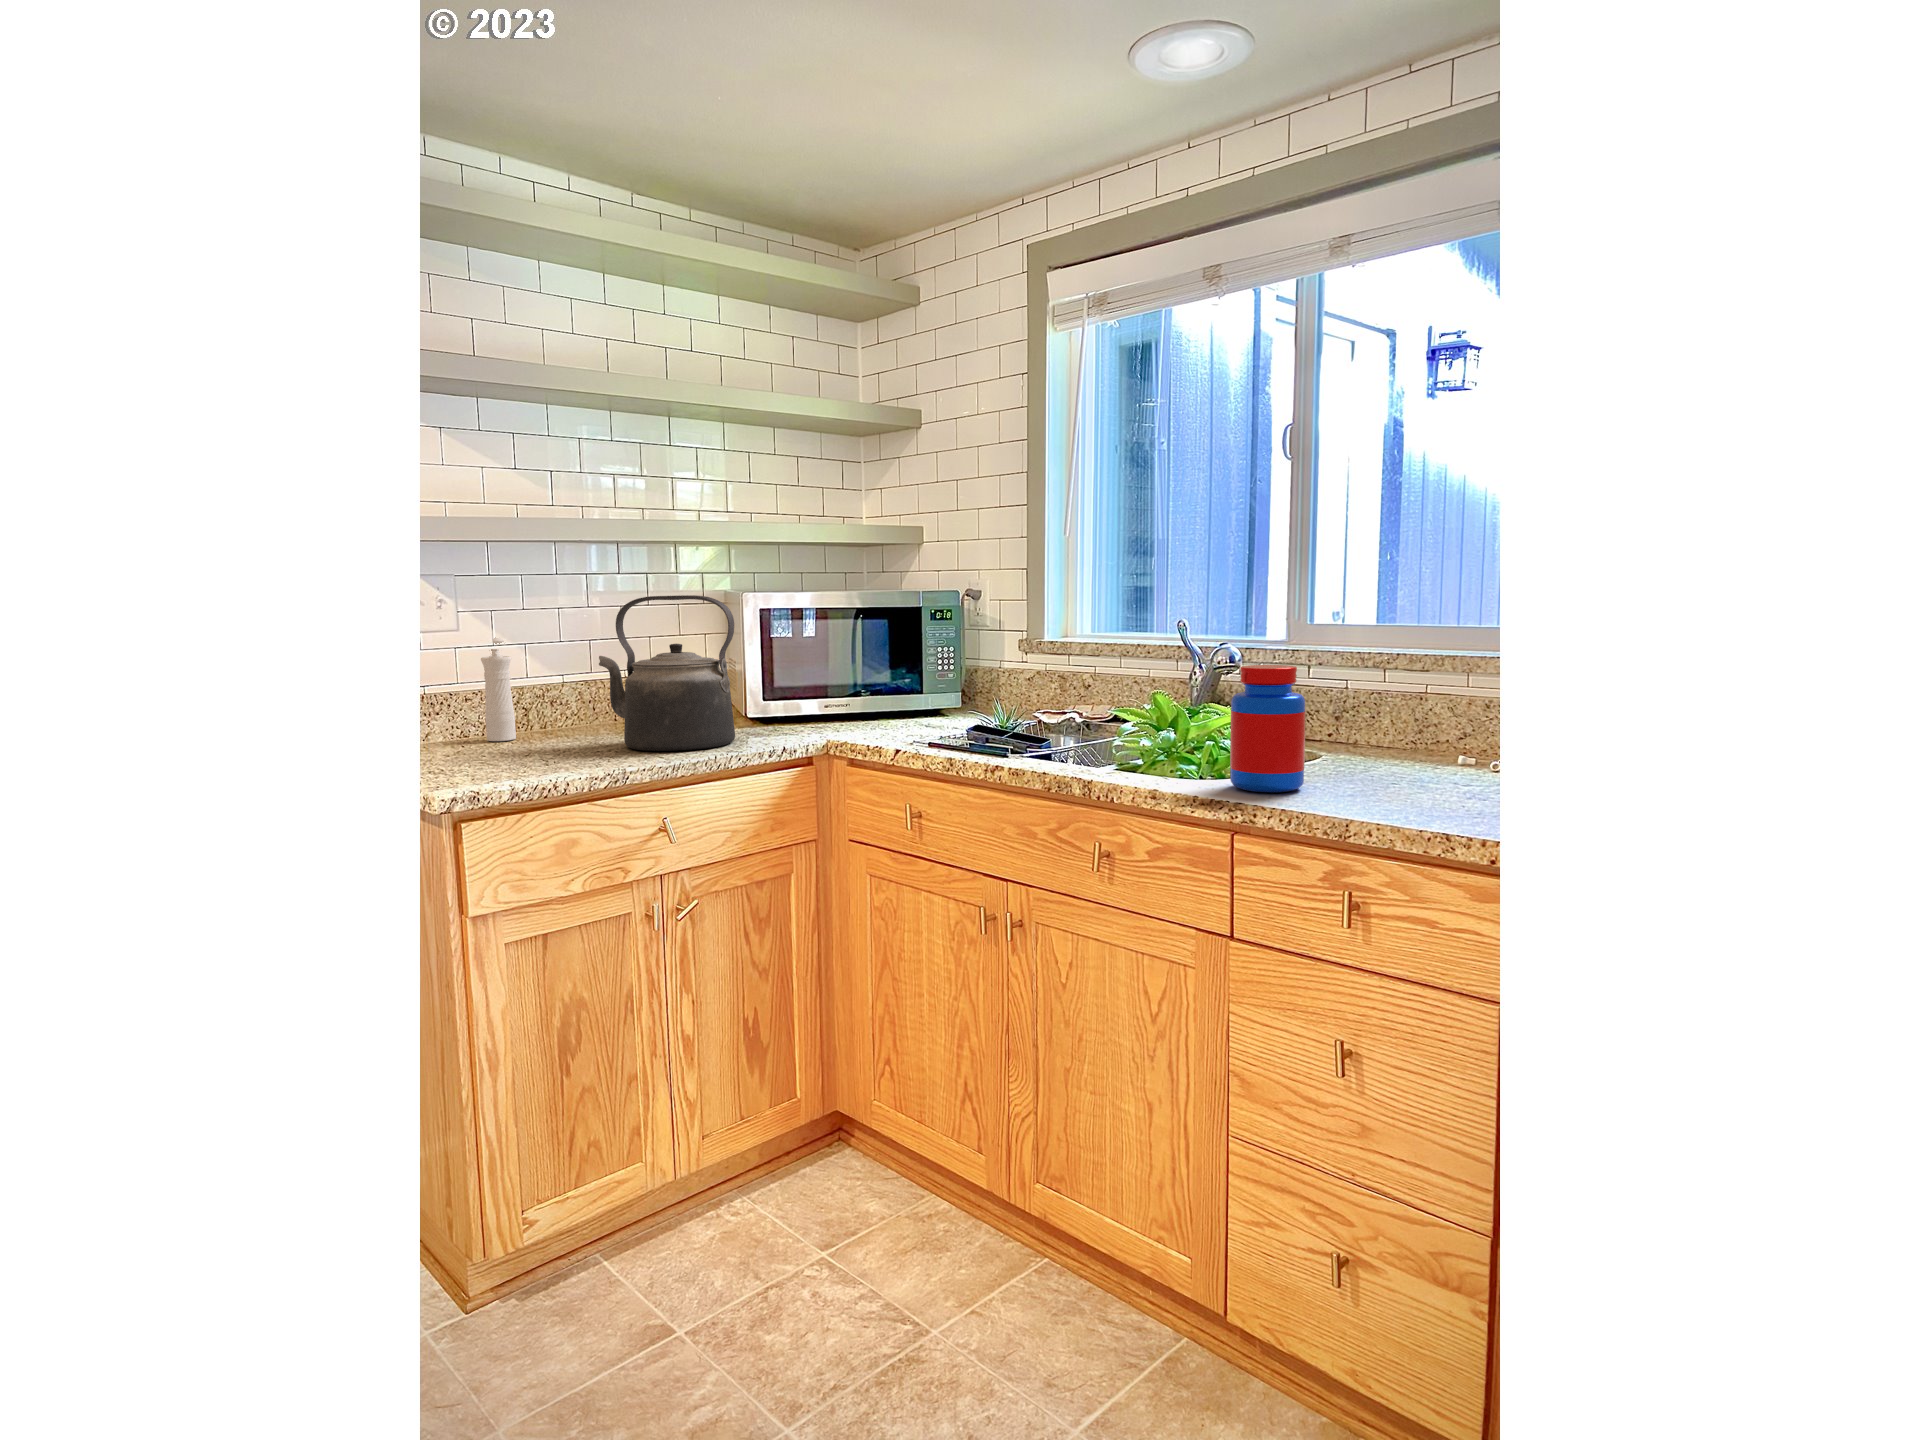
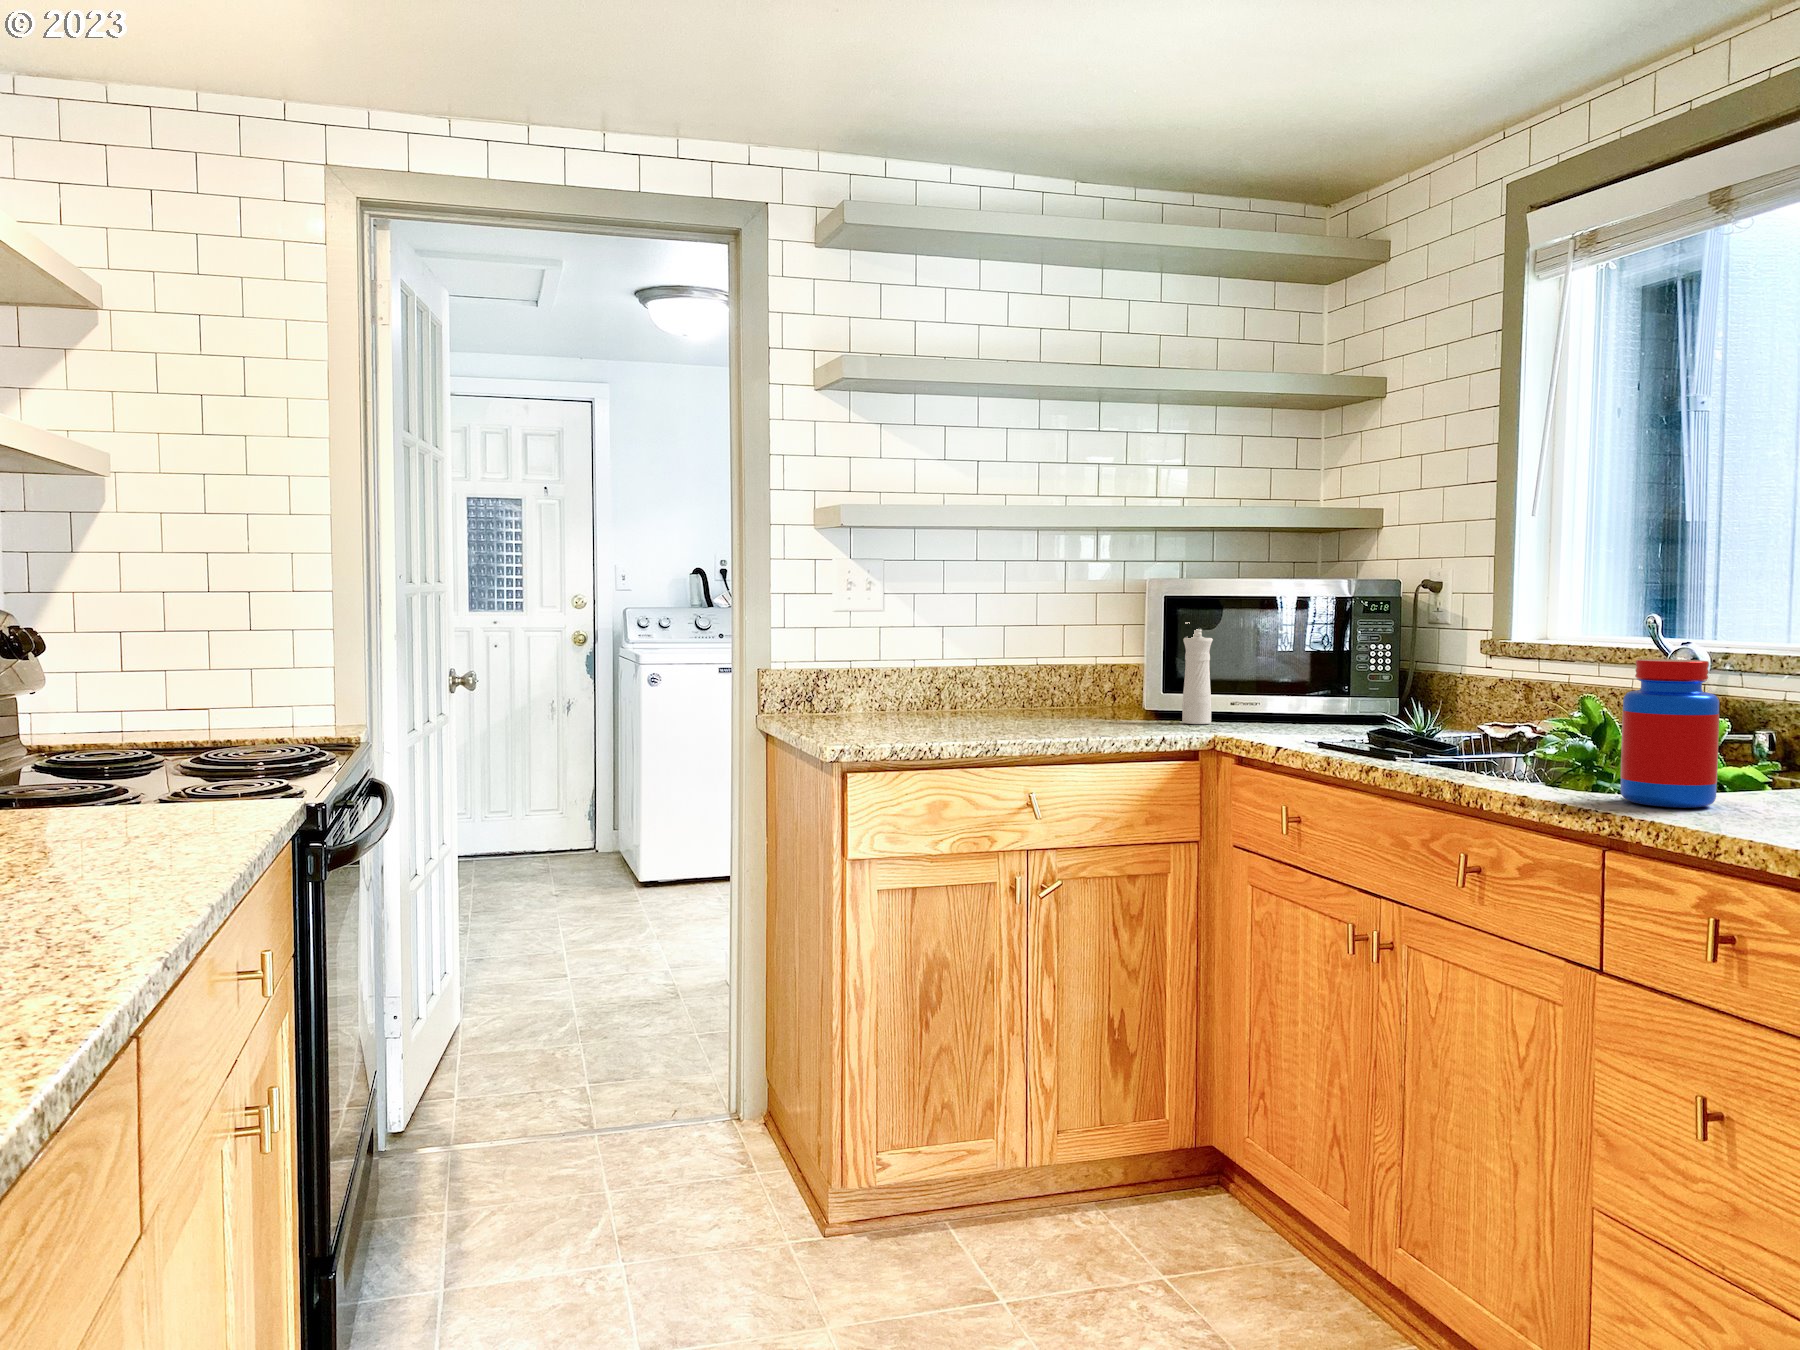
kettle: present [599,595,735,751] -> none [998,578,1128,733]
pepper mill: present [481,637,516,741] -> present [1182,622,1213,724]

